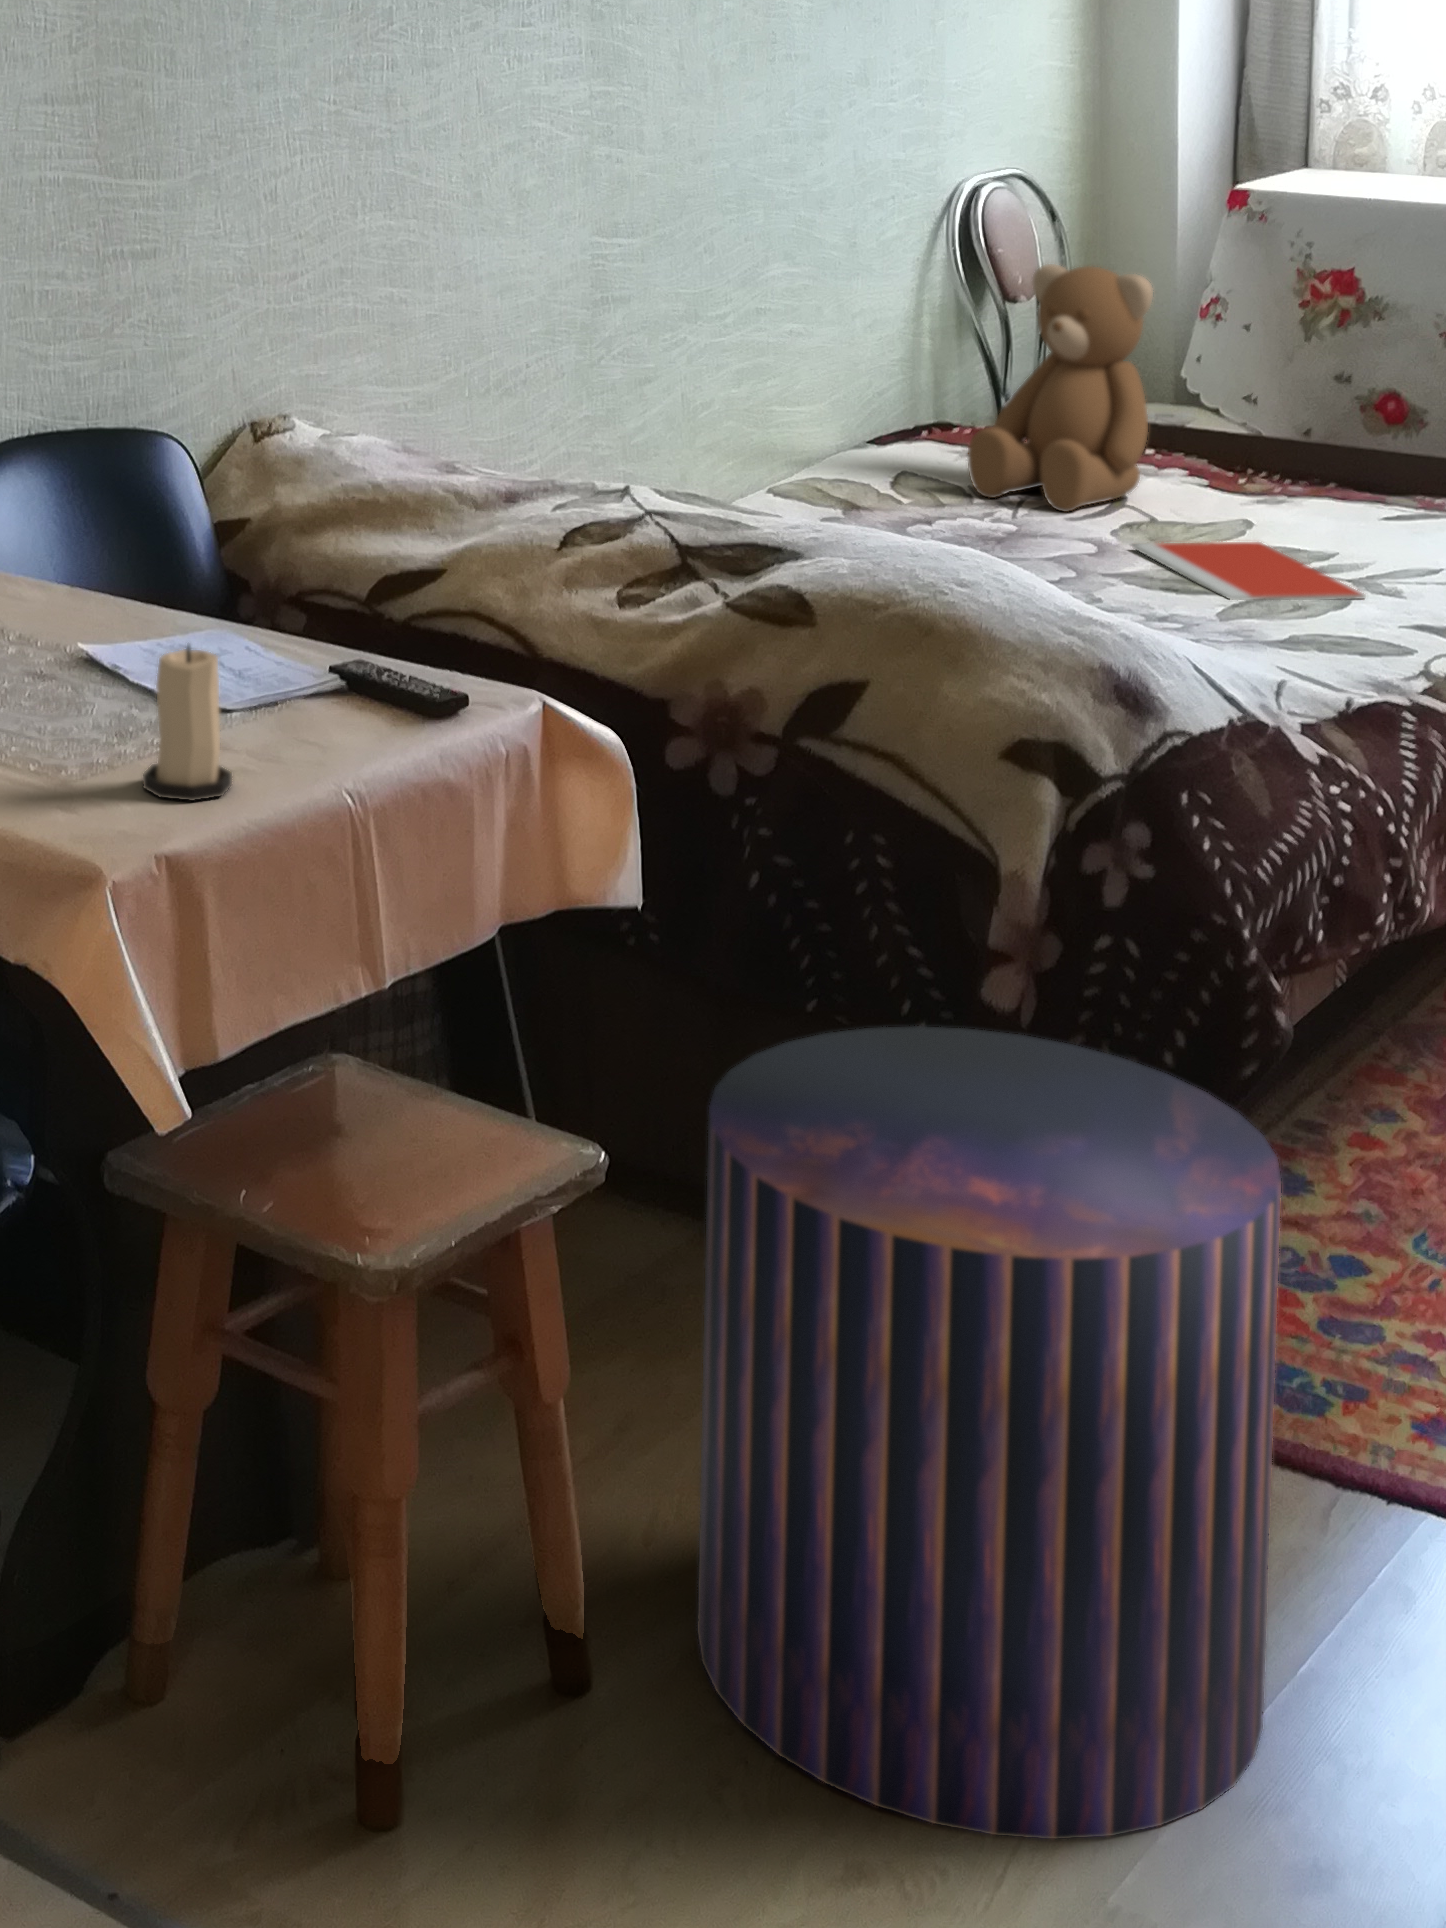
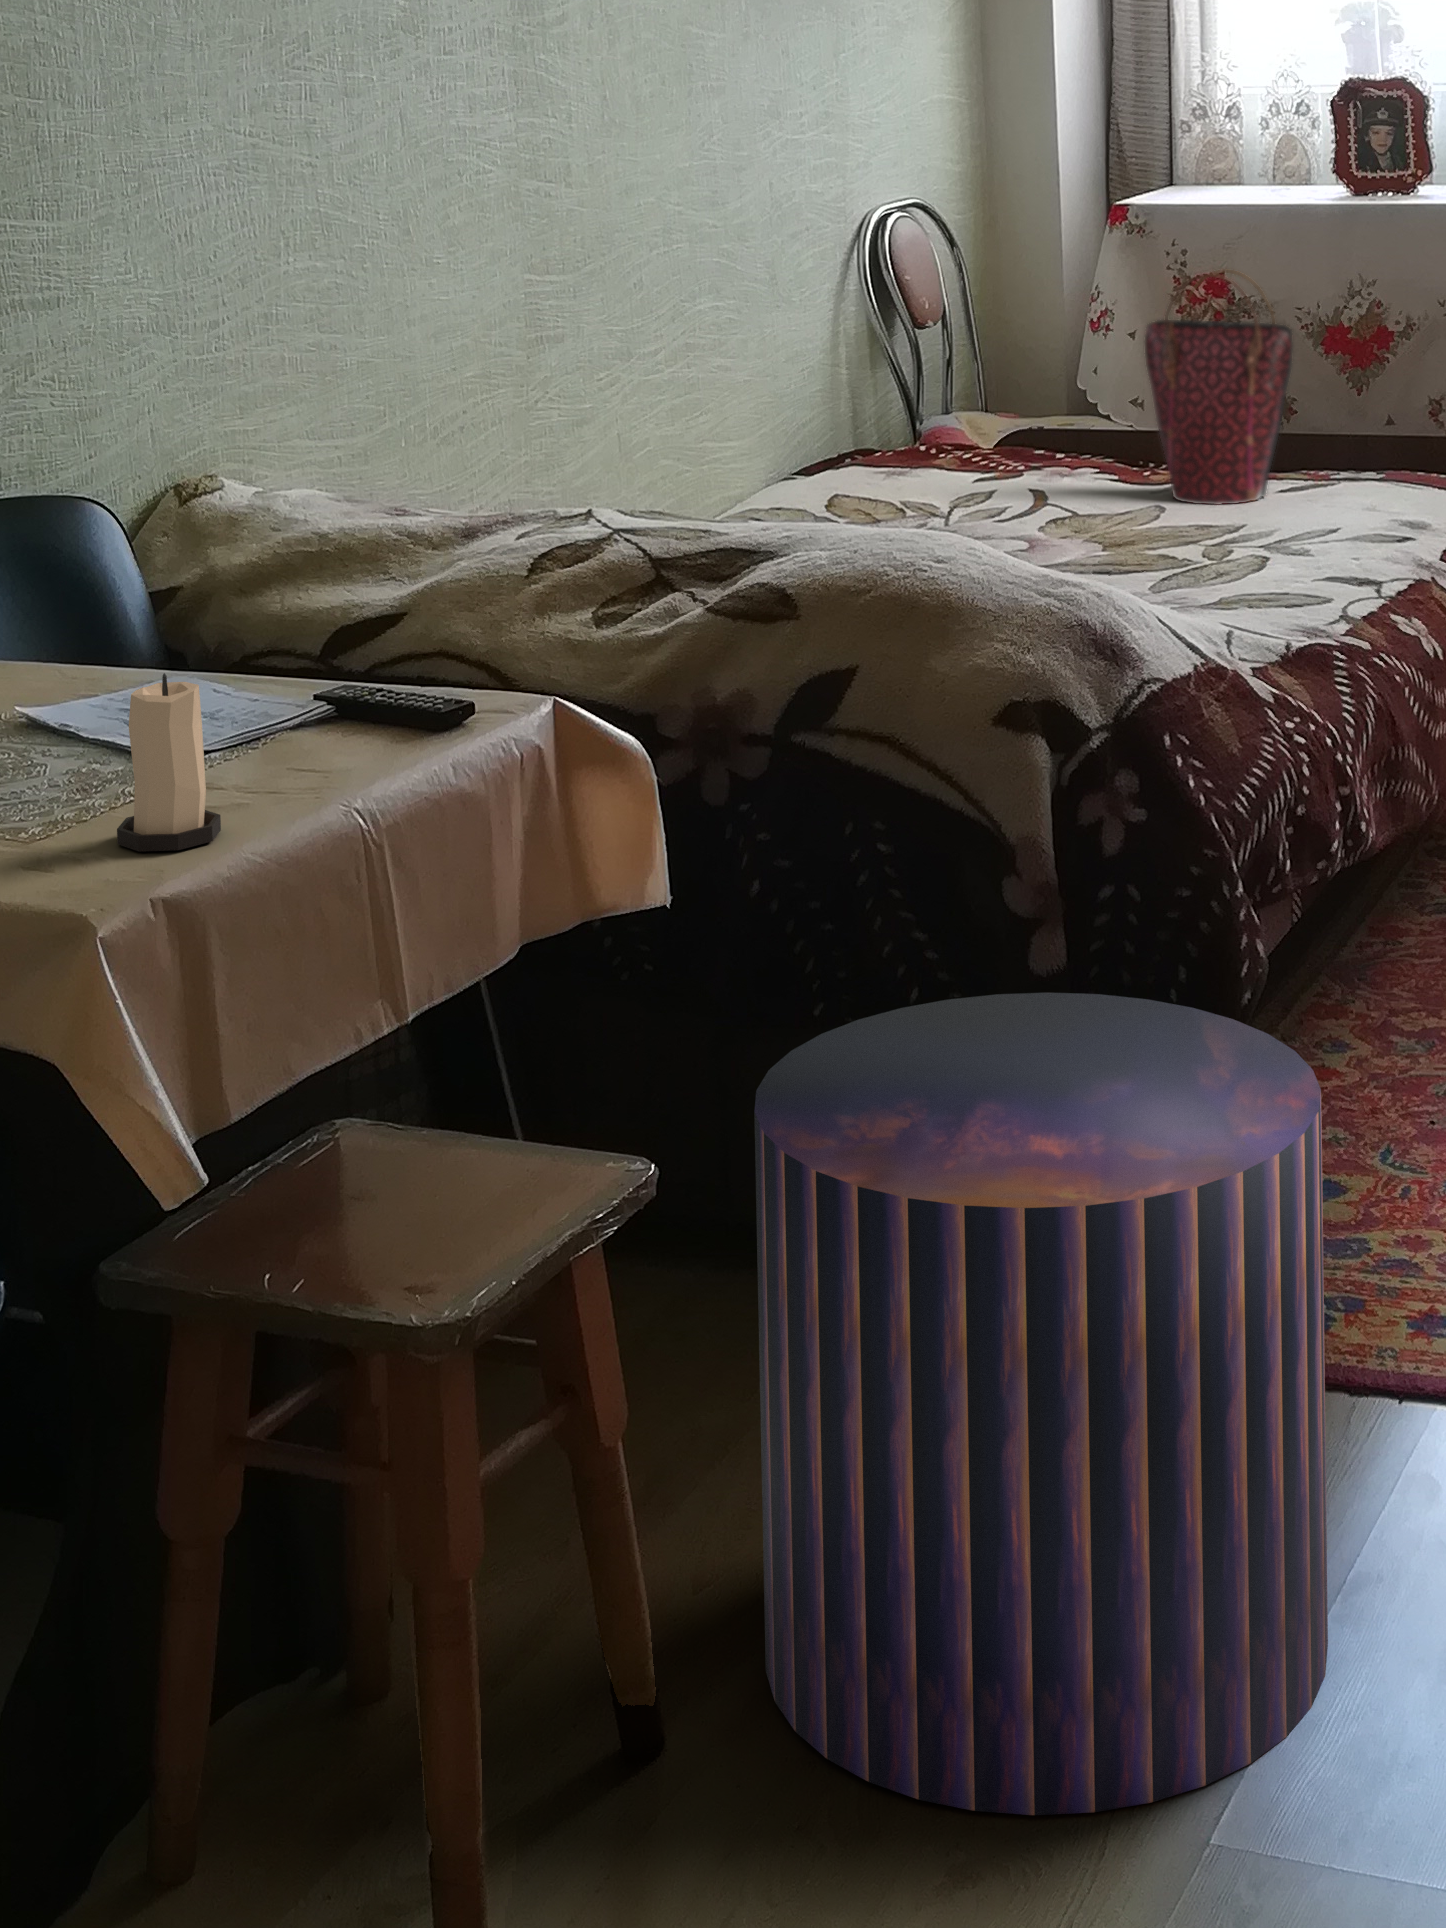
teddy bear: present [968,264,1153,511] -> none [897,274,1063,512]
handbag: none [1243,280,1407,529] -> present [1145,270,1293,505]
notebook: present [1133,542,1365,600] -> none [1062,520,1281,574]

